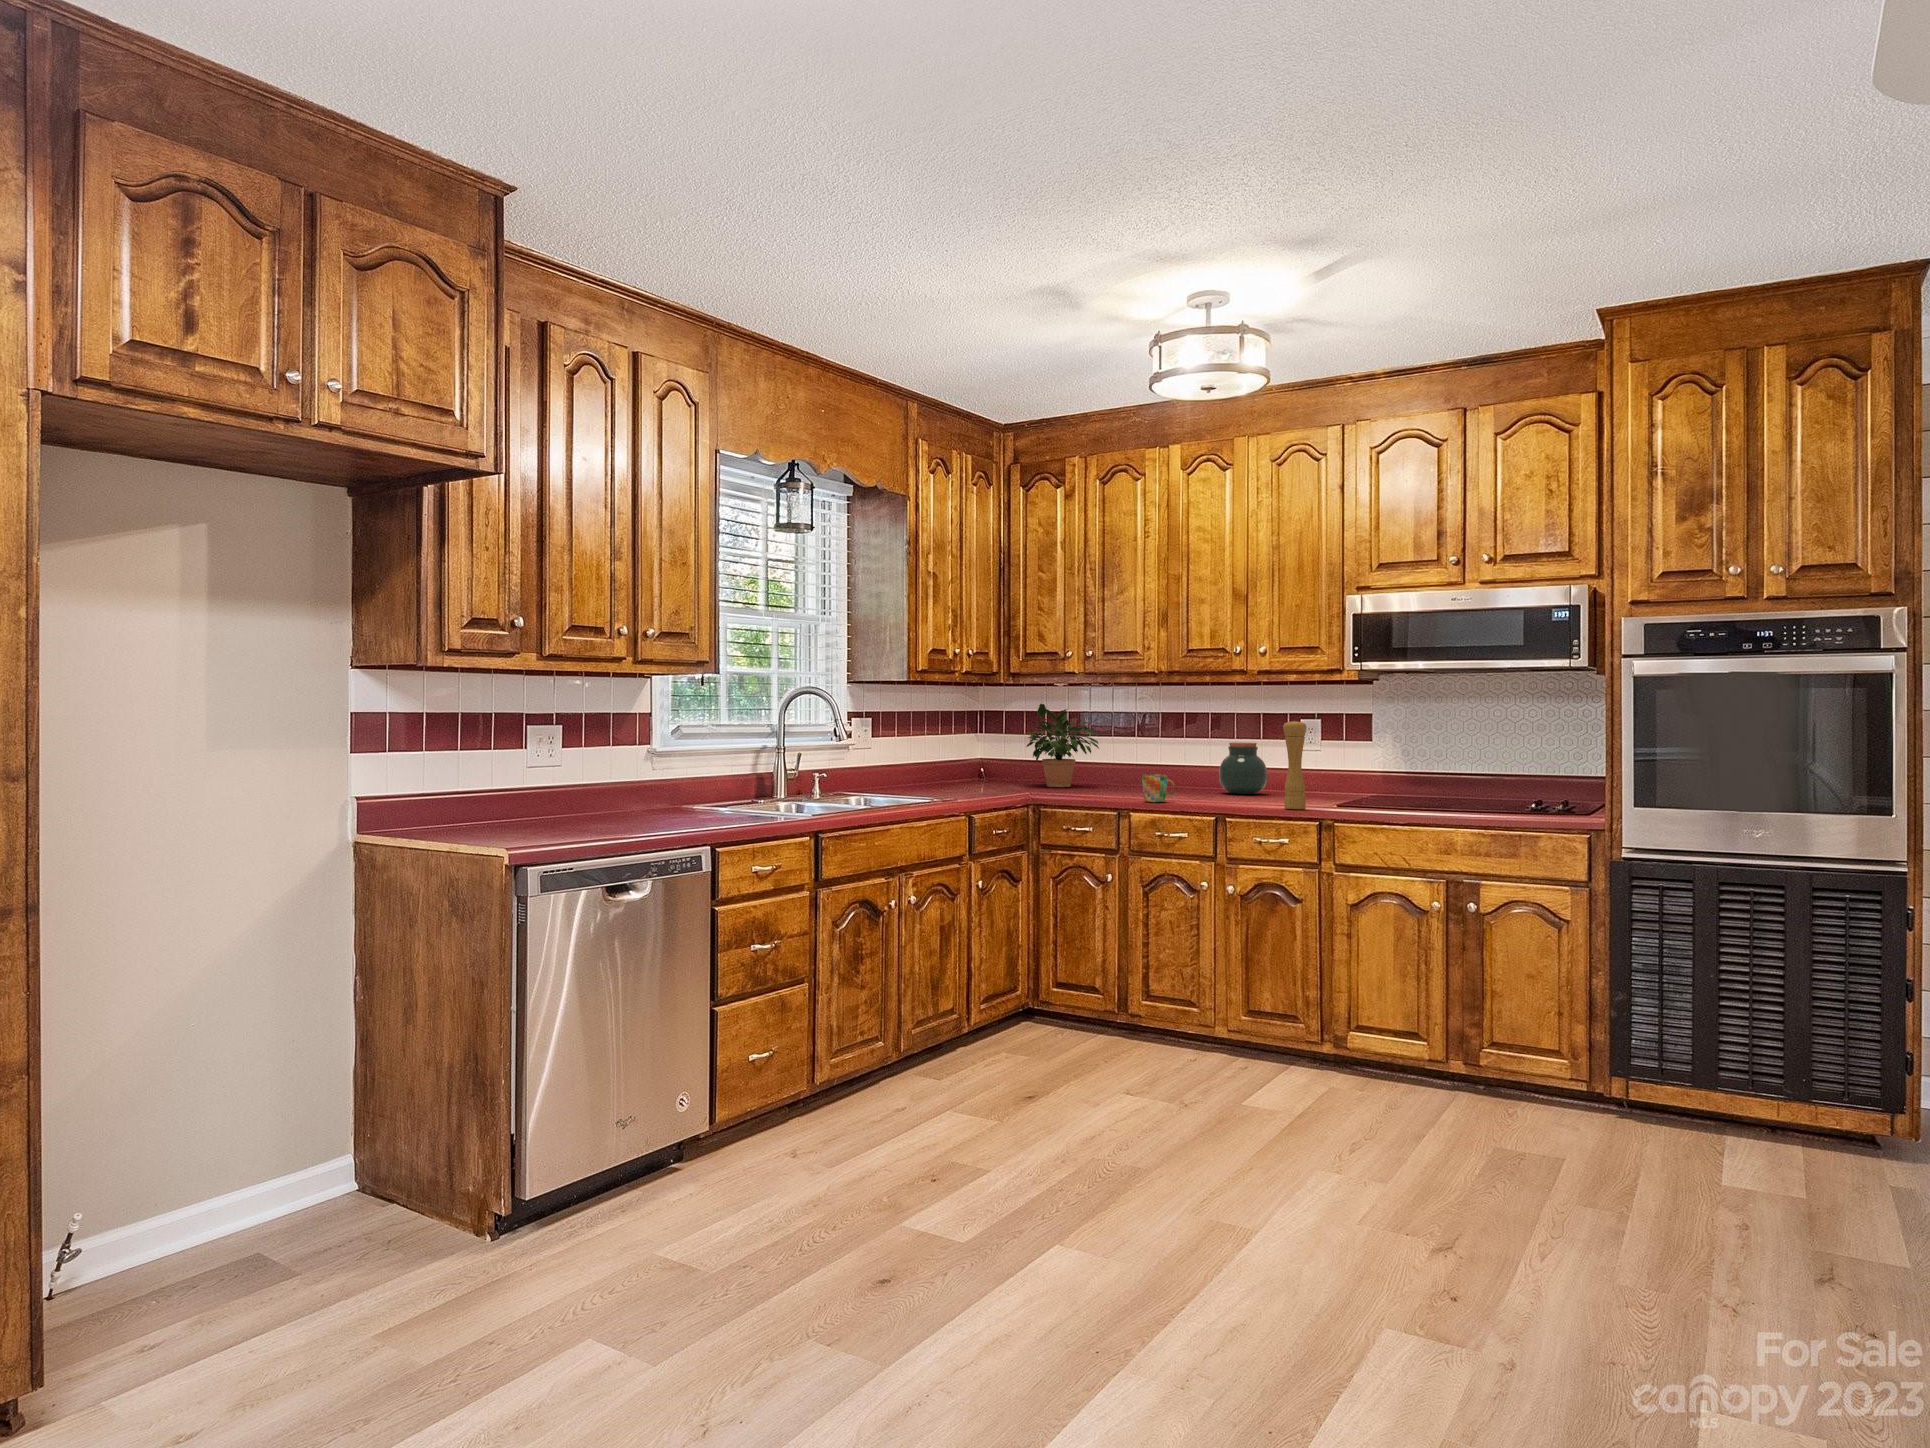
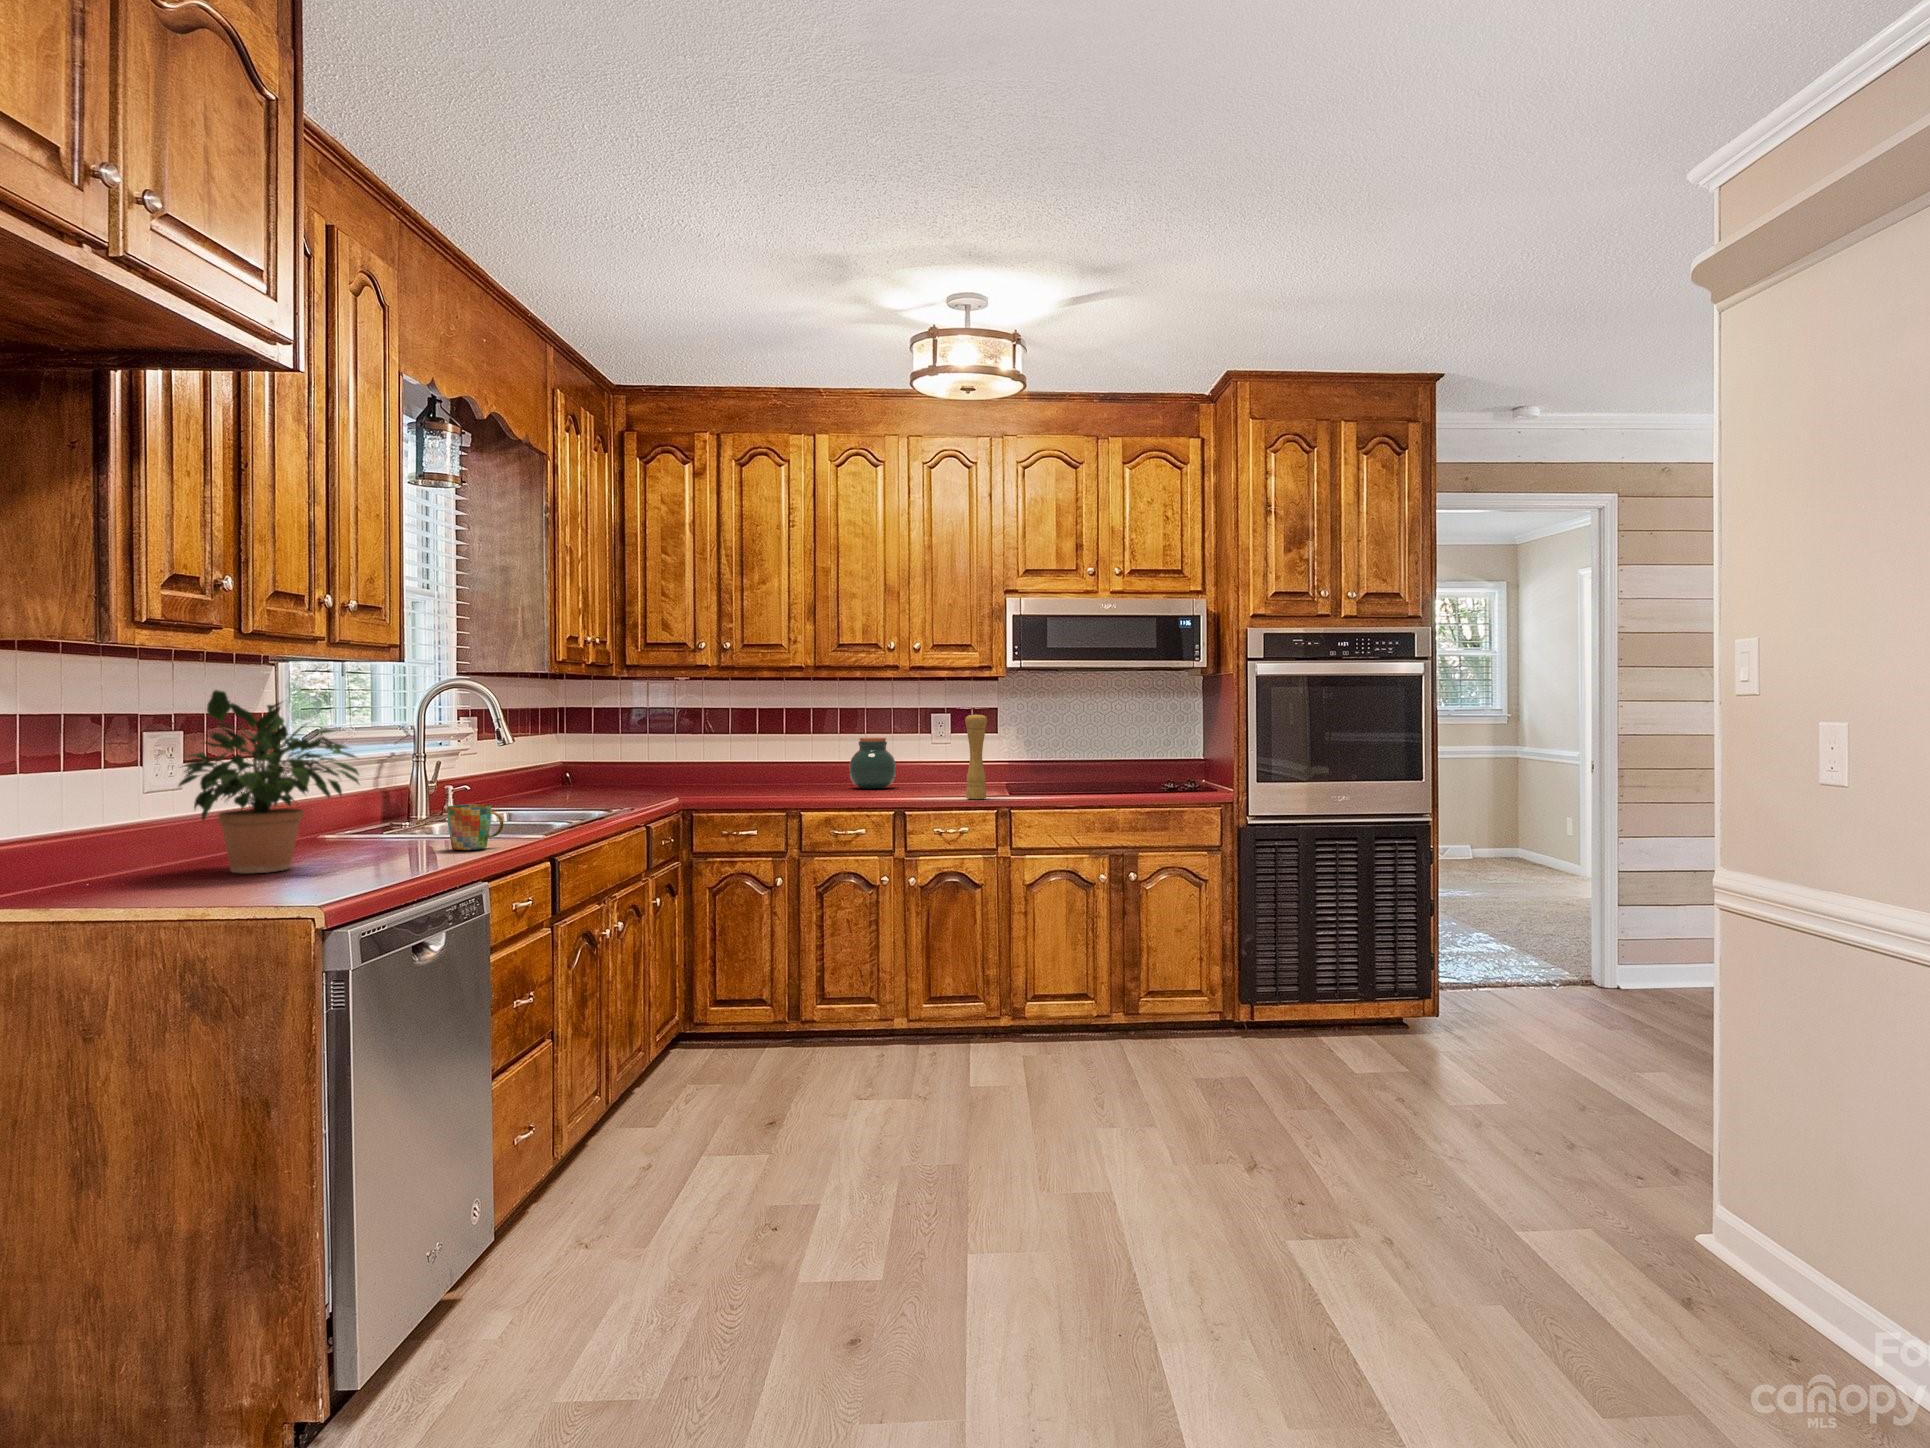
potted plant: present [1027,704,1099,787] -> present [179,690,359,874]
mug: present [1142,774,1175,802] -> present [448,804,503,850]

